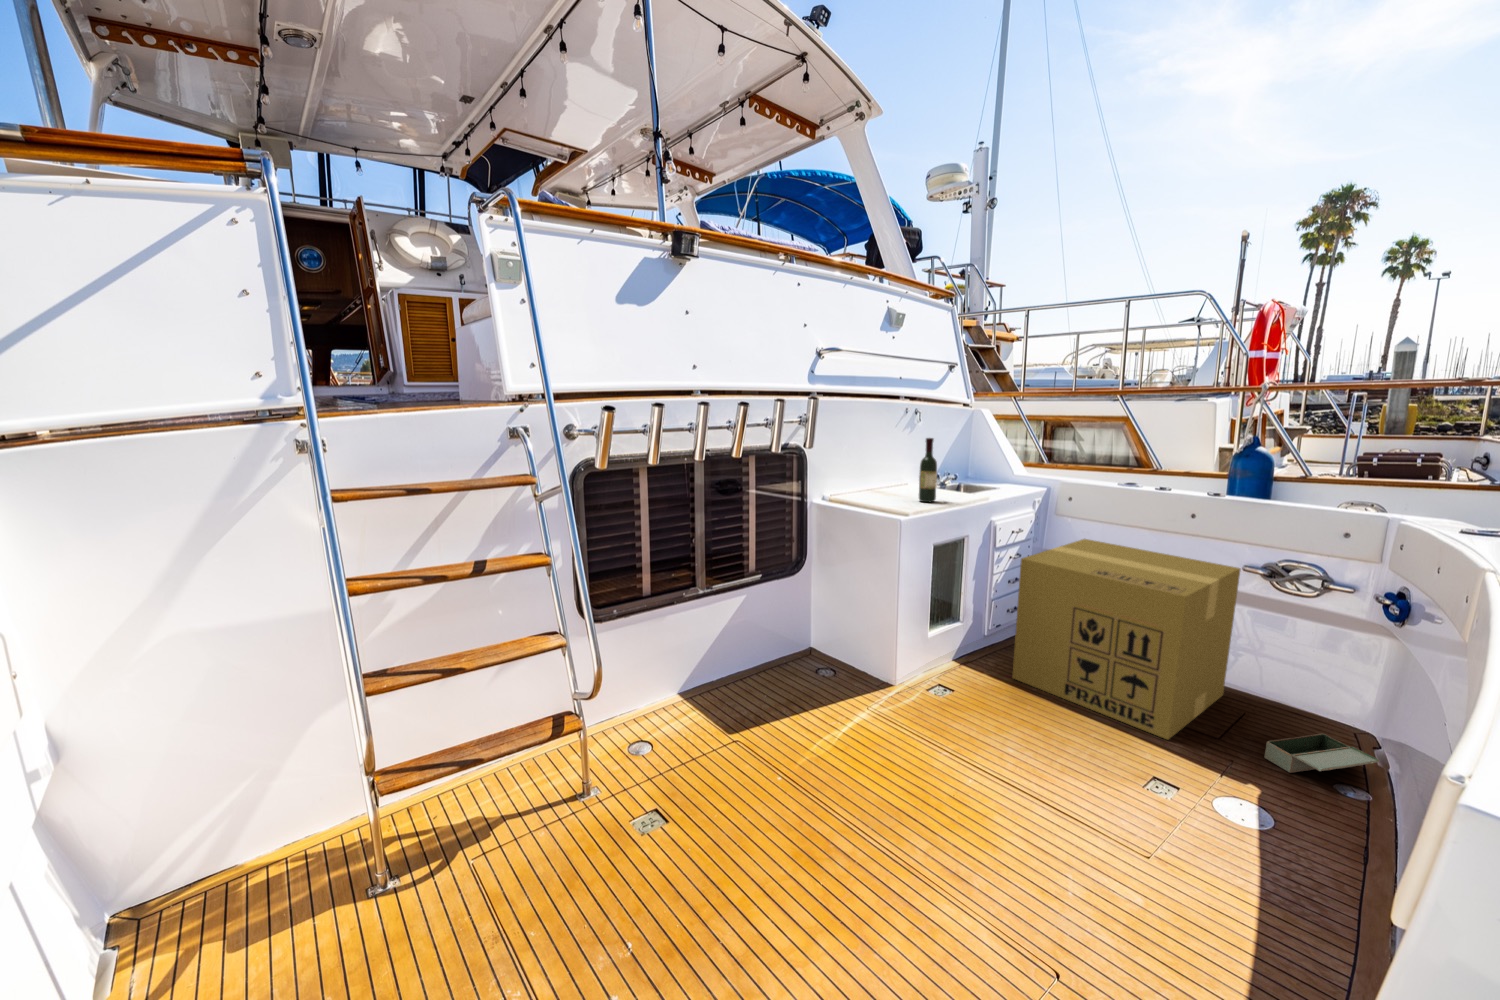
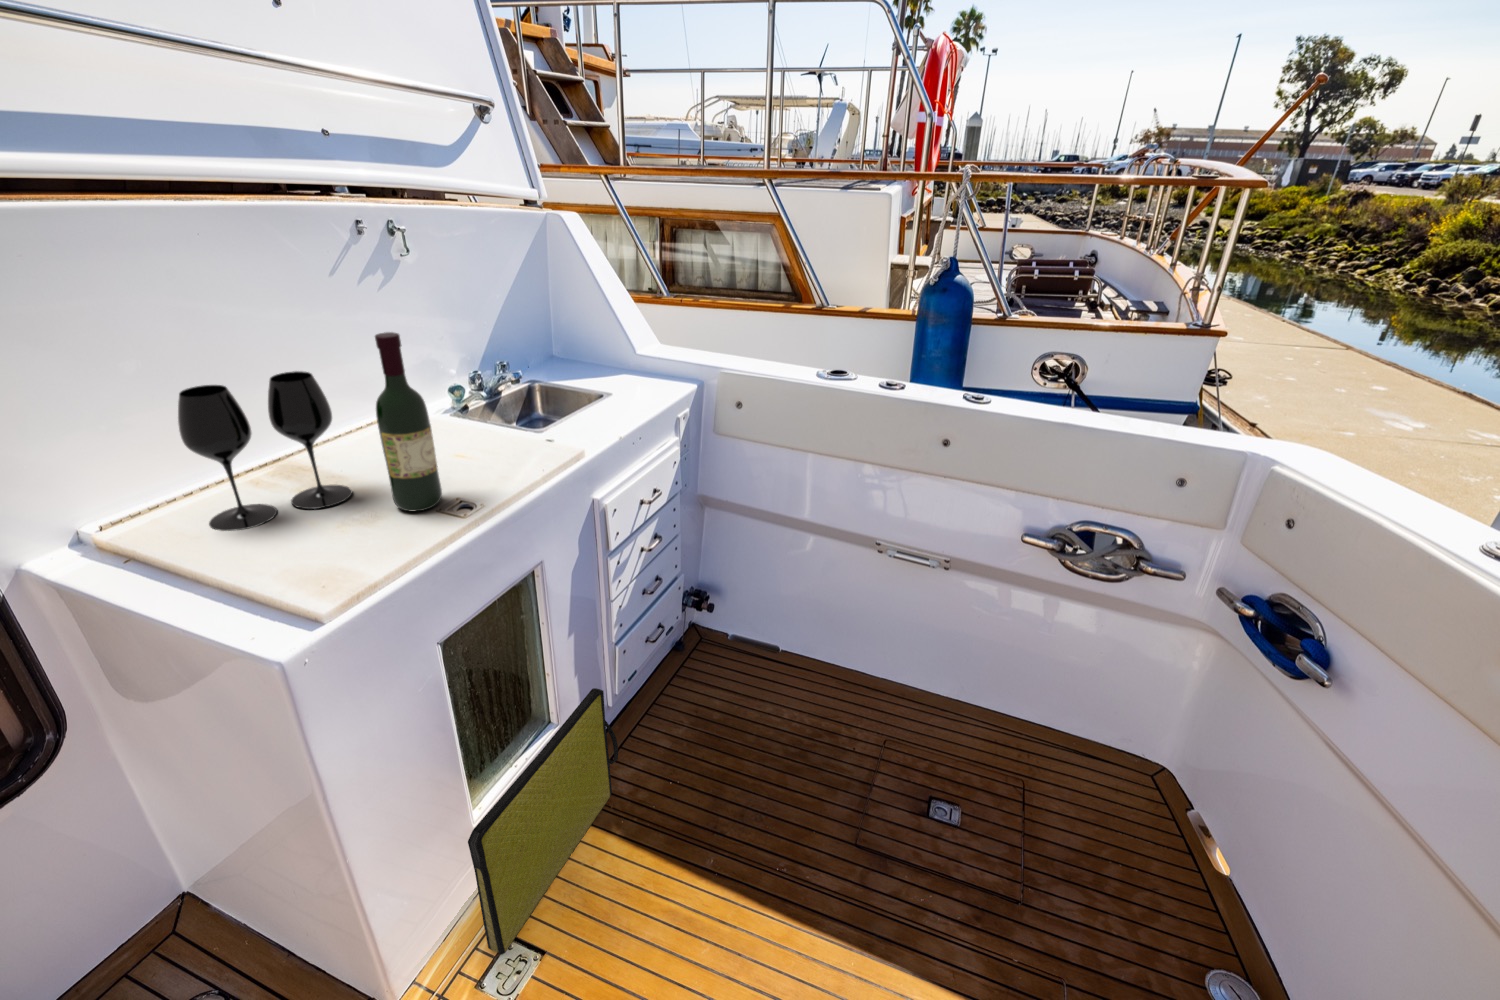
wine glass: none [859,452,902,501] -> present [178,371,352,531]
cardboard box: present [1013,539,1240,739] -> none [663,481,1013,891]
bag: none [925,607,989,700] -> present [468,688,618,954]
toolbox: present [1264,734,1379,773] -> none [1069,793,1209,920]

